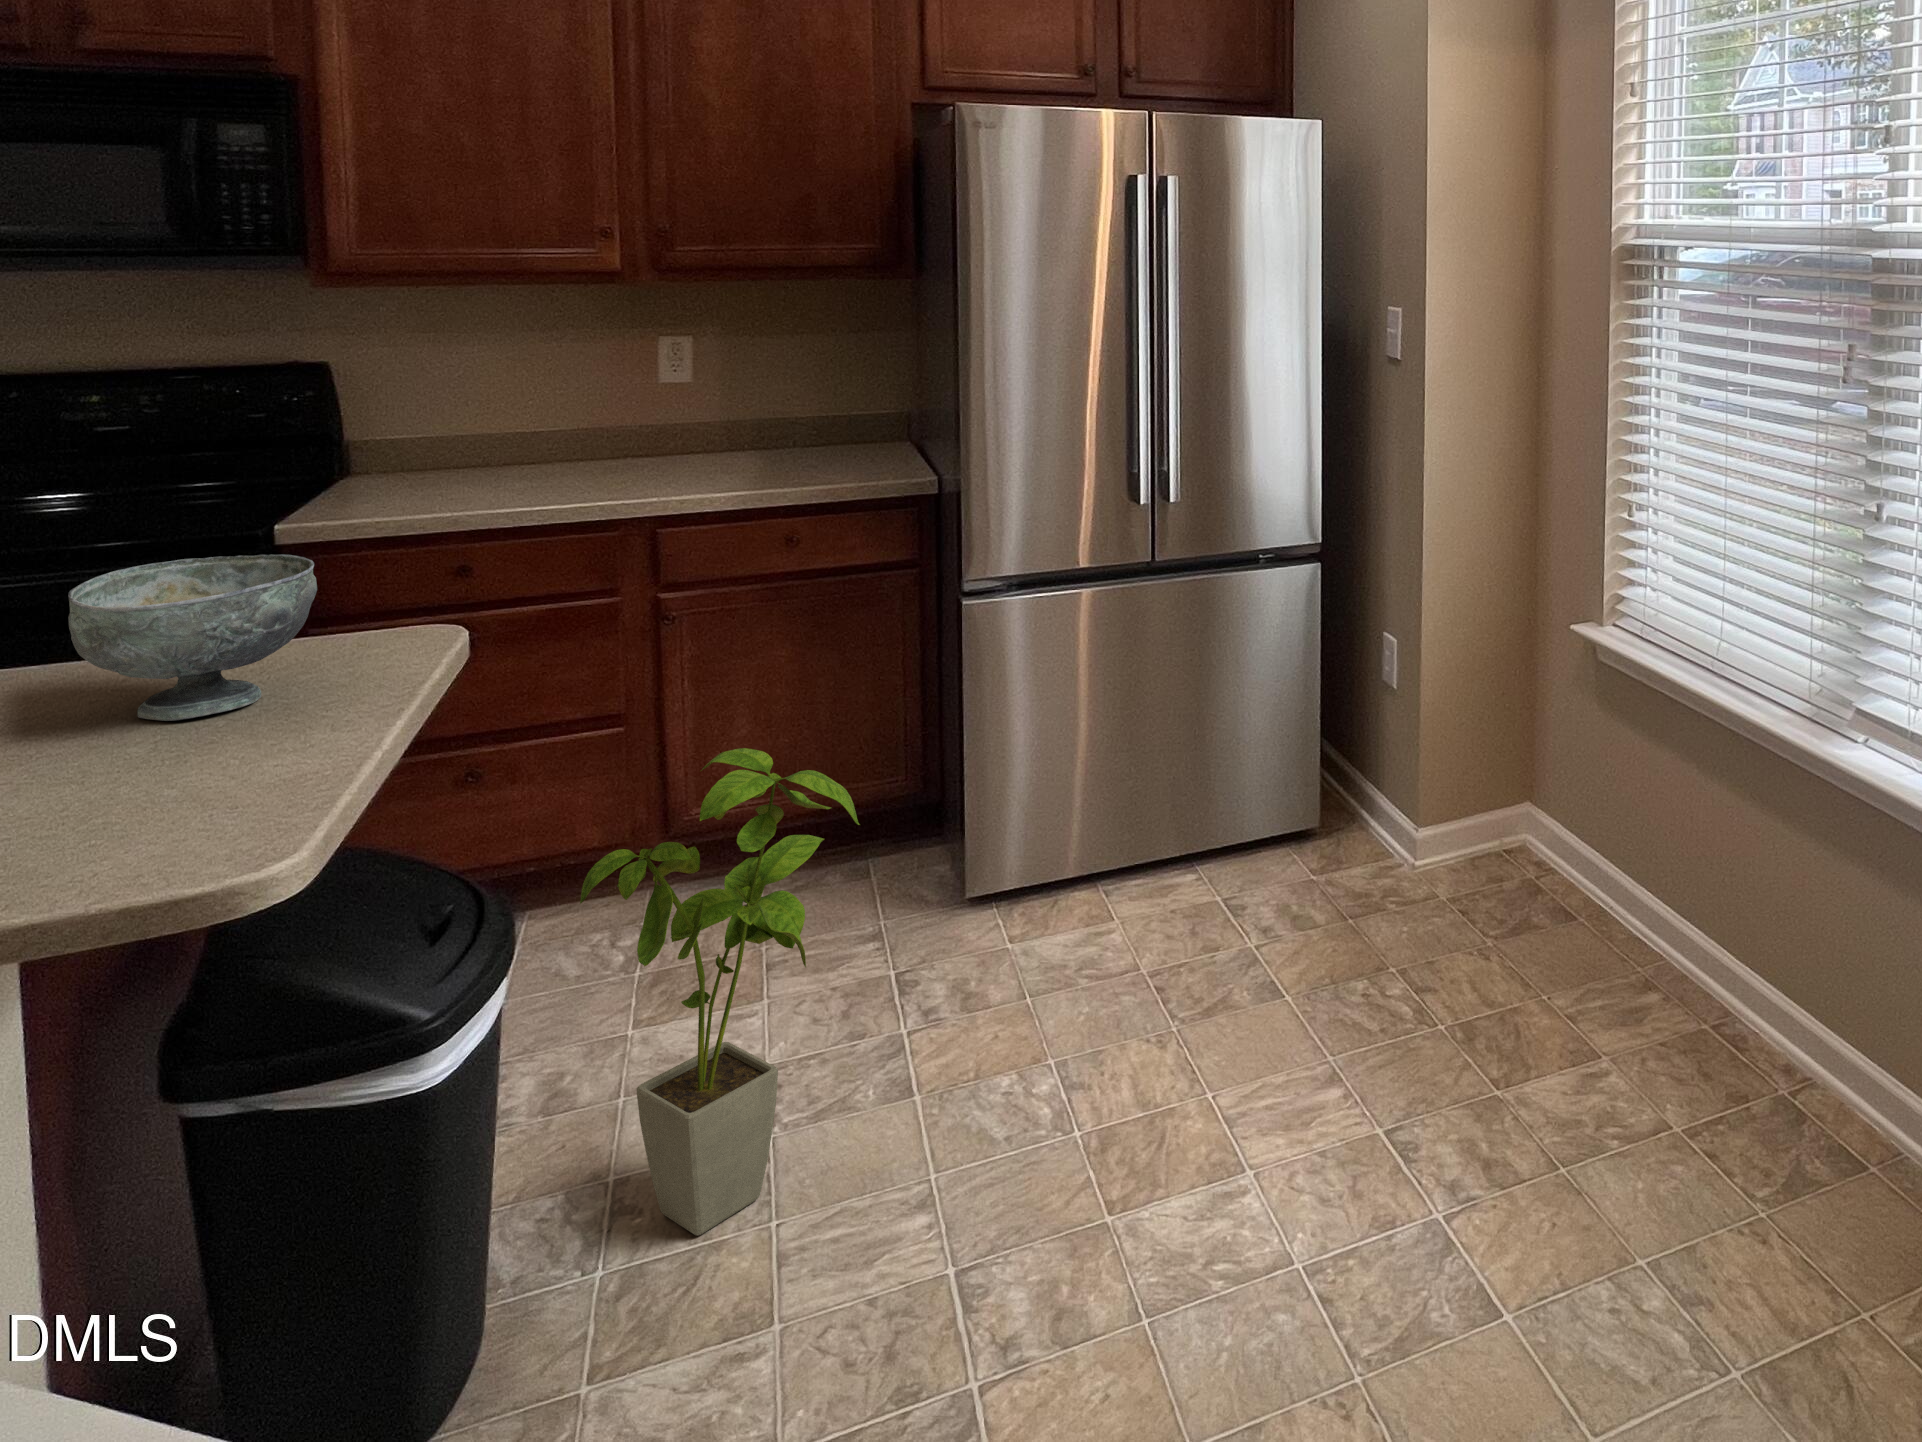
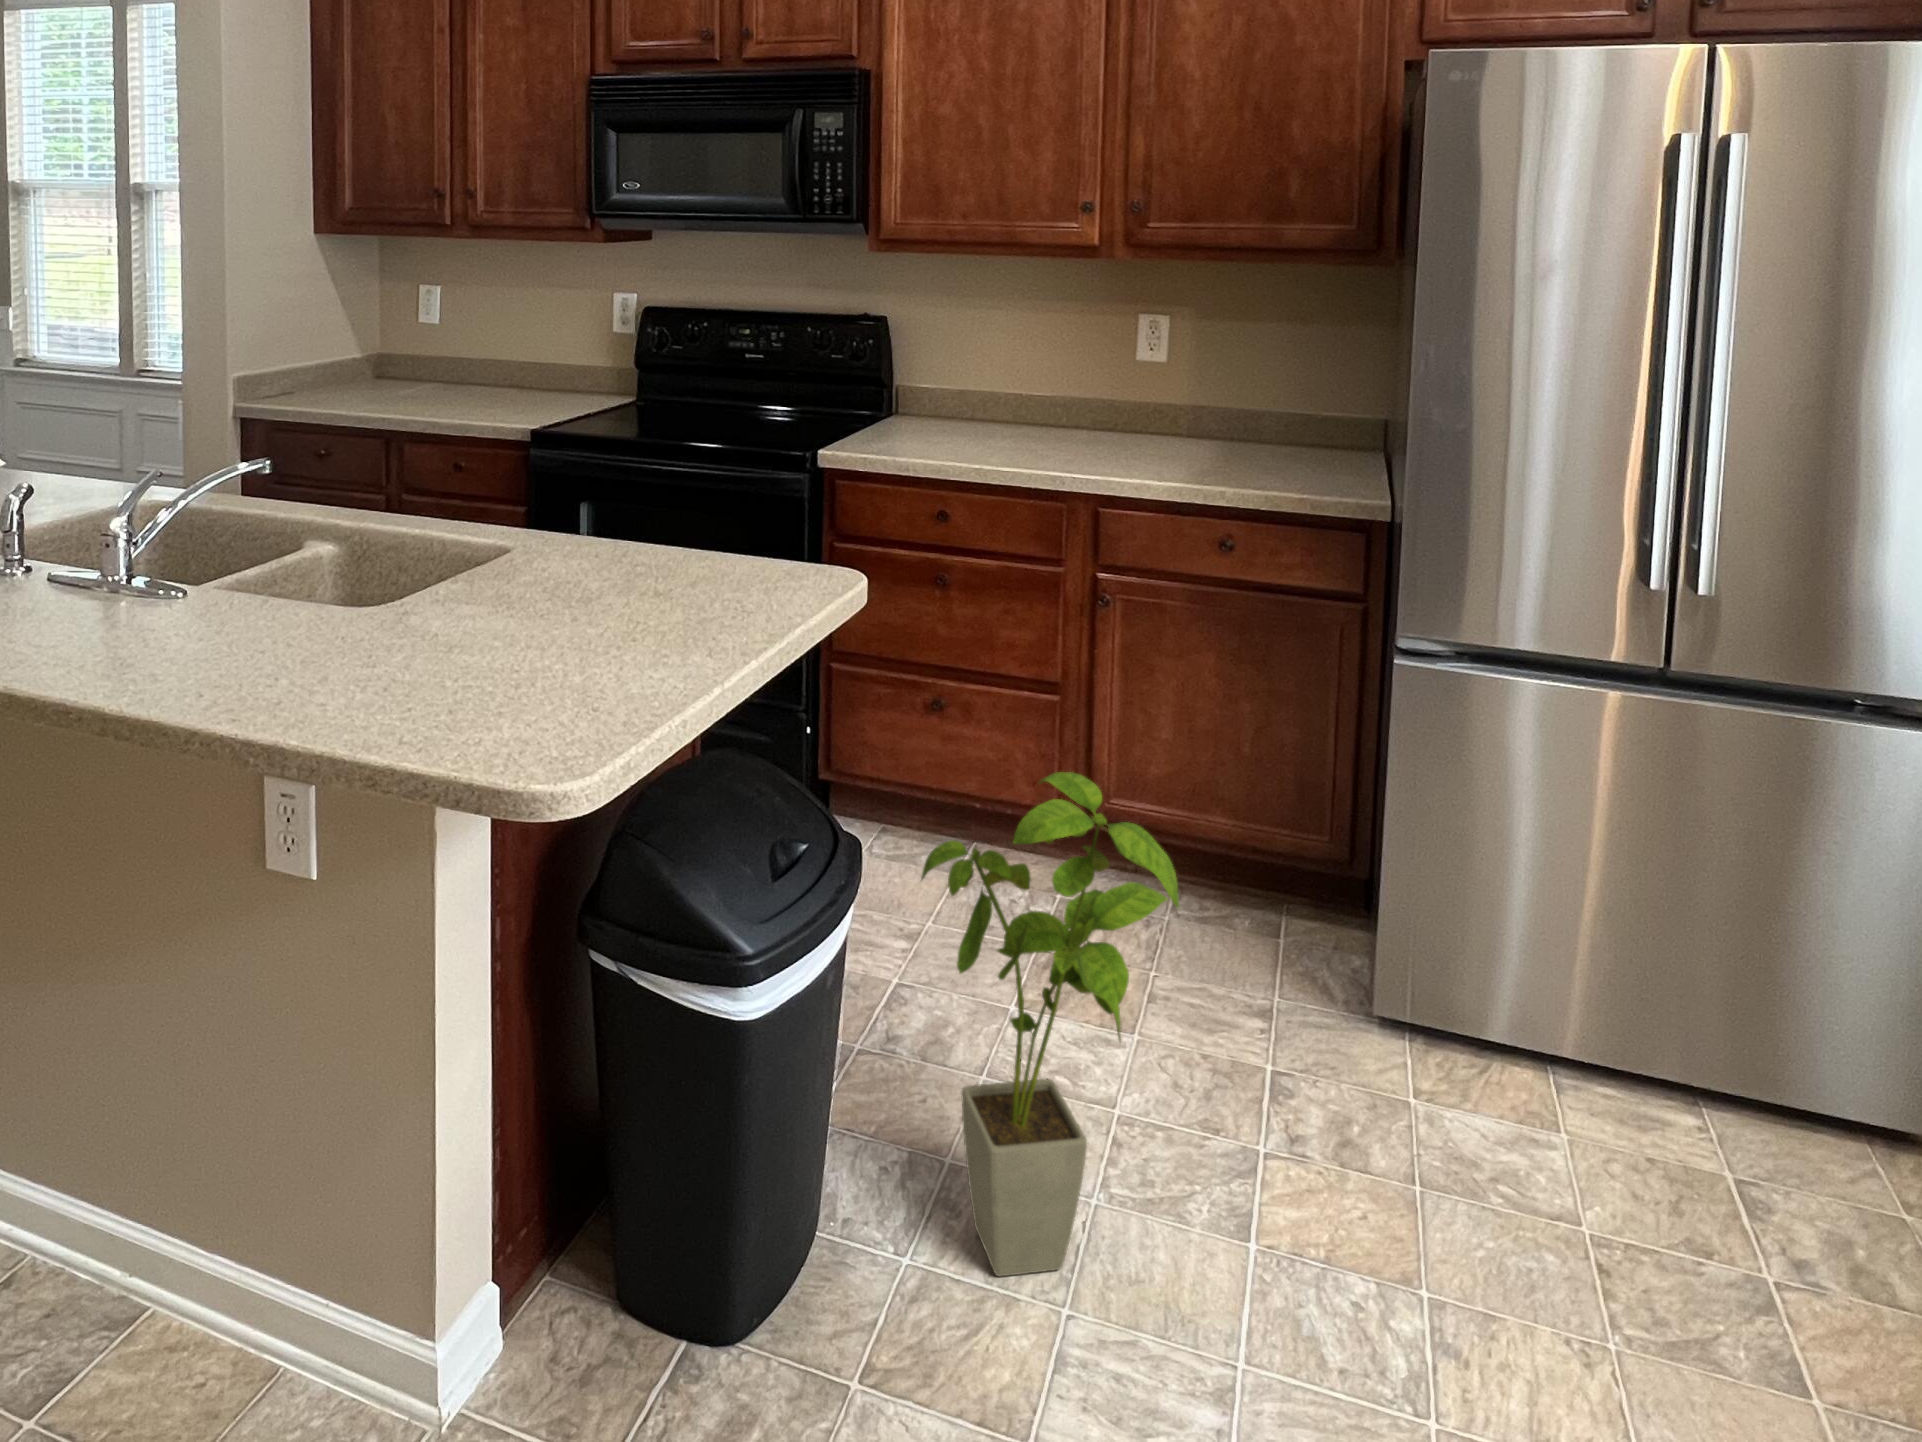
bowl: present [68,554,317,721] -> none [560,477,720,617]

